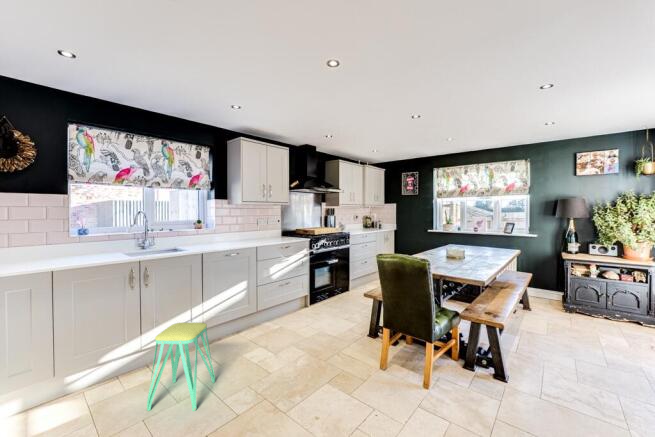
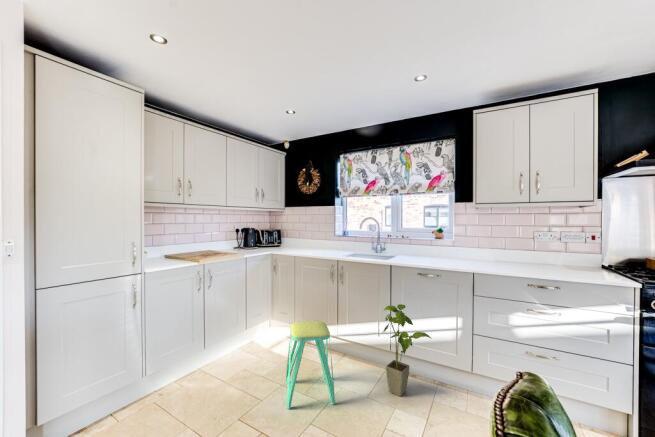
house plant: none [212,281,248,353] -> present [383,304,431,396]

